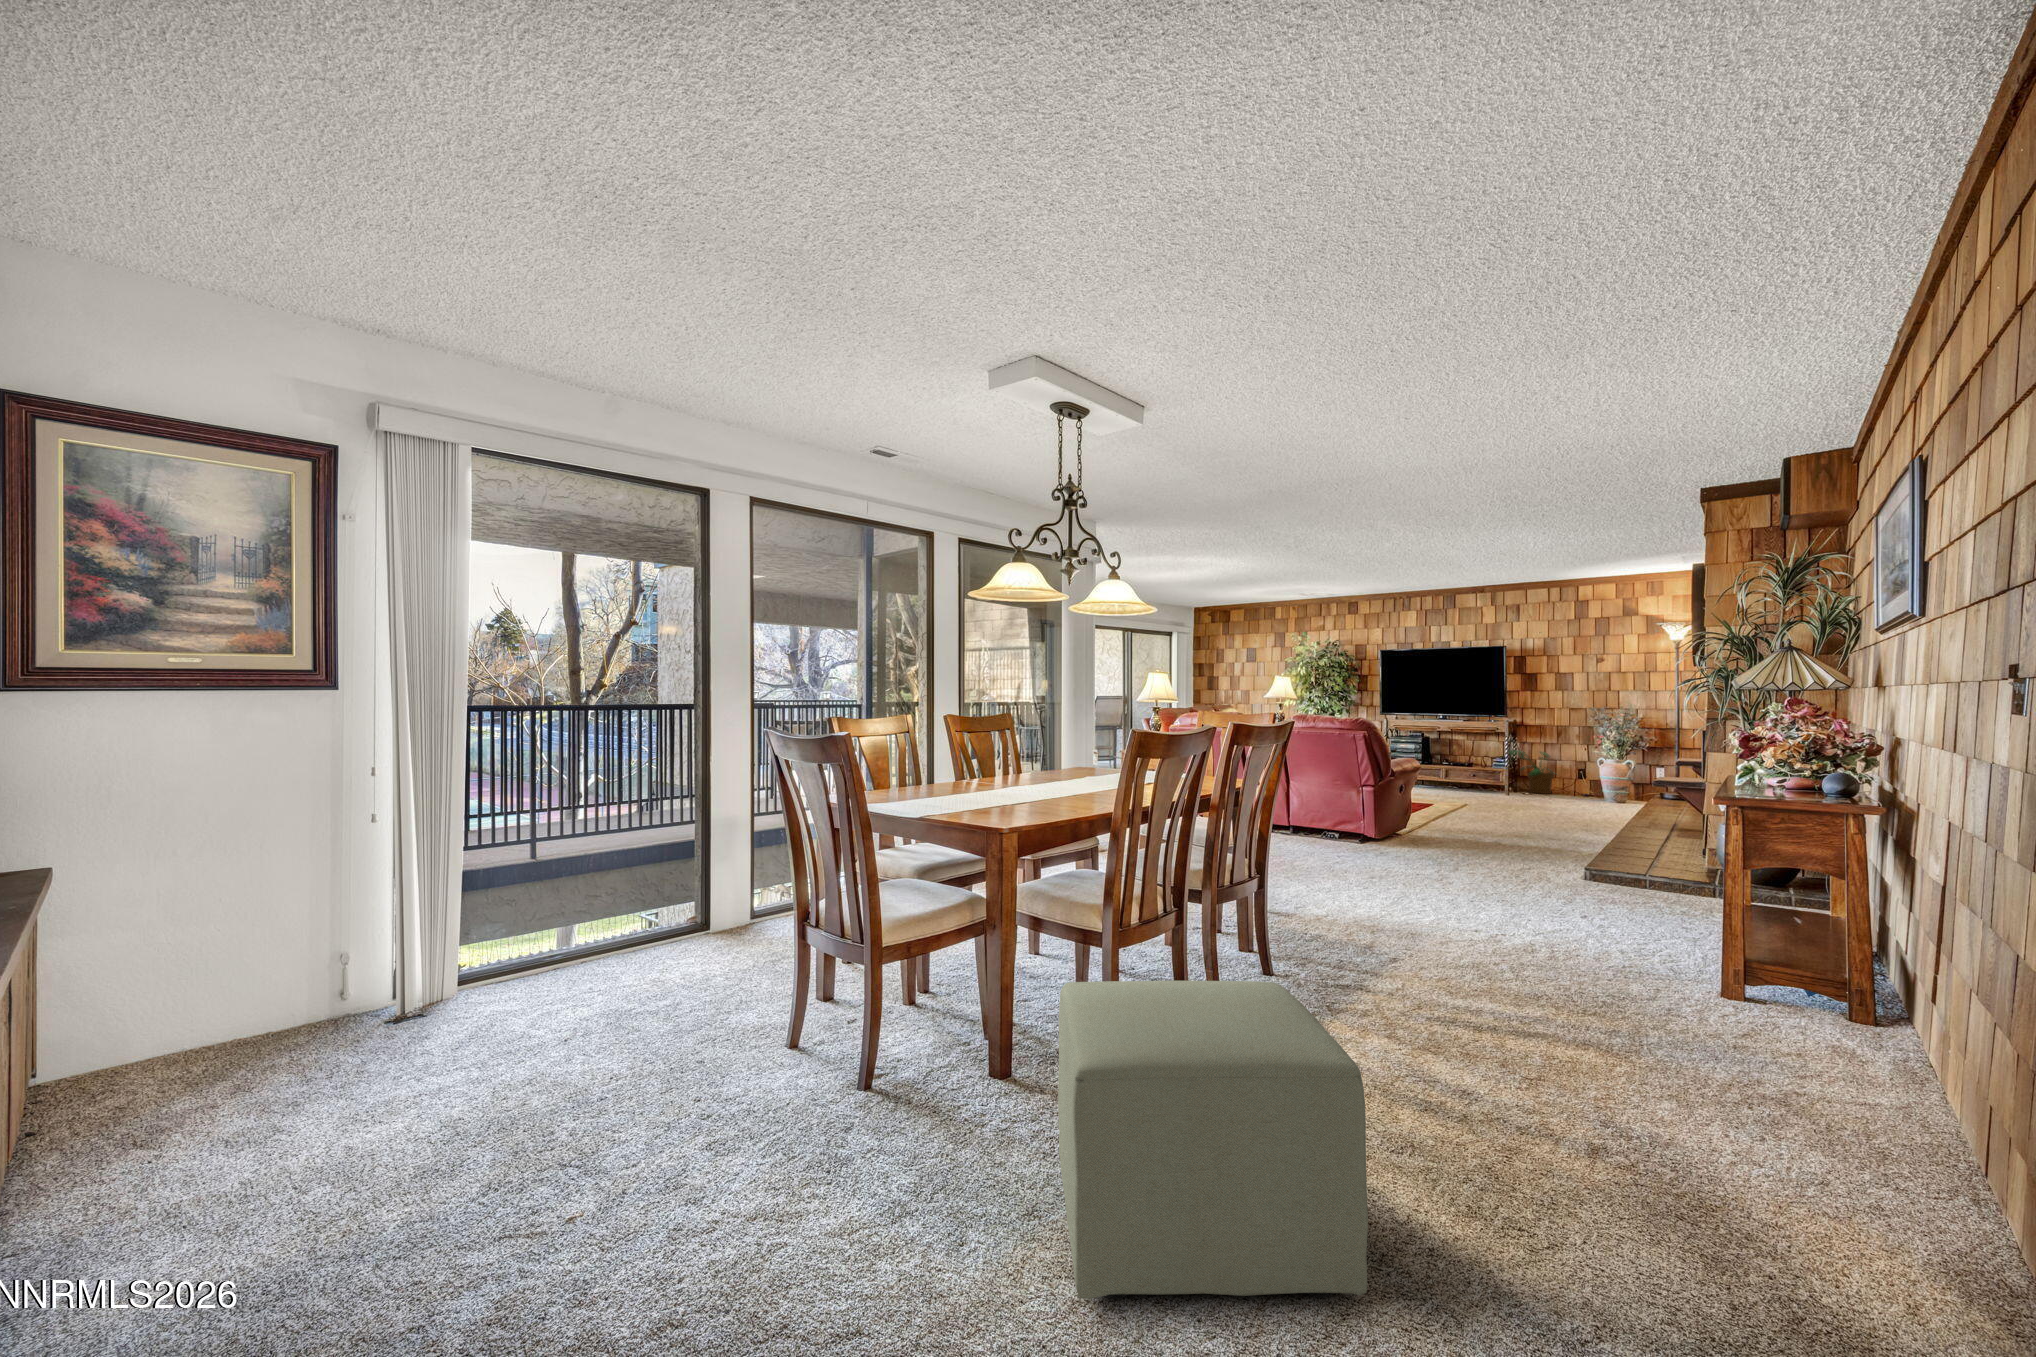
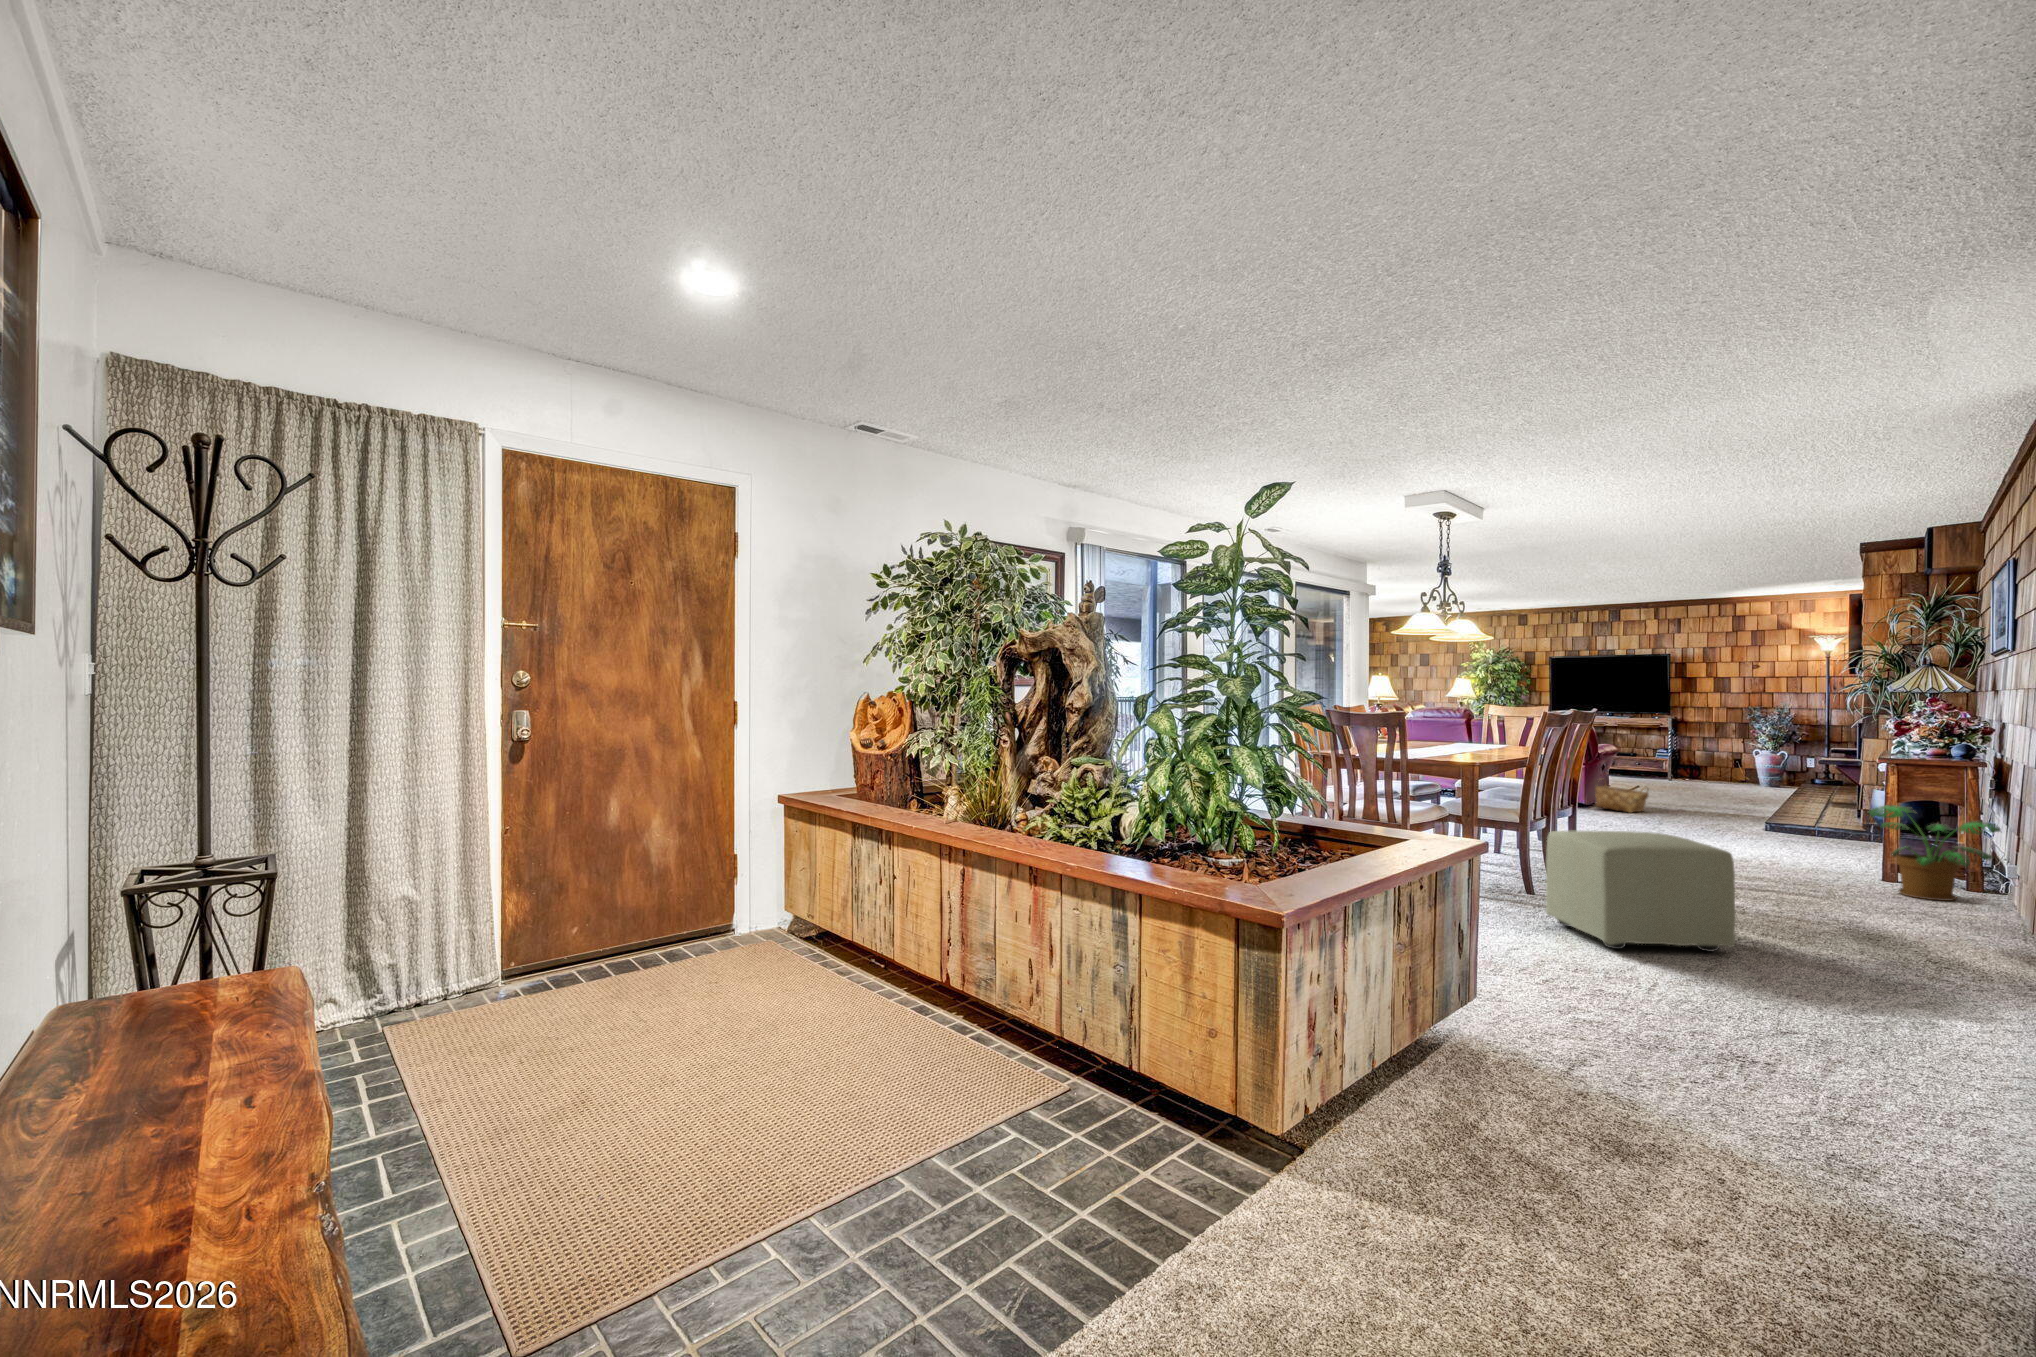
potted plant: present [1508,750,1557,794] -> present [1869,805,2001,901]
woven basket: none [1385,804,1450,851] -> present [1595,779,1648,813]

